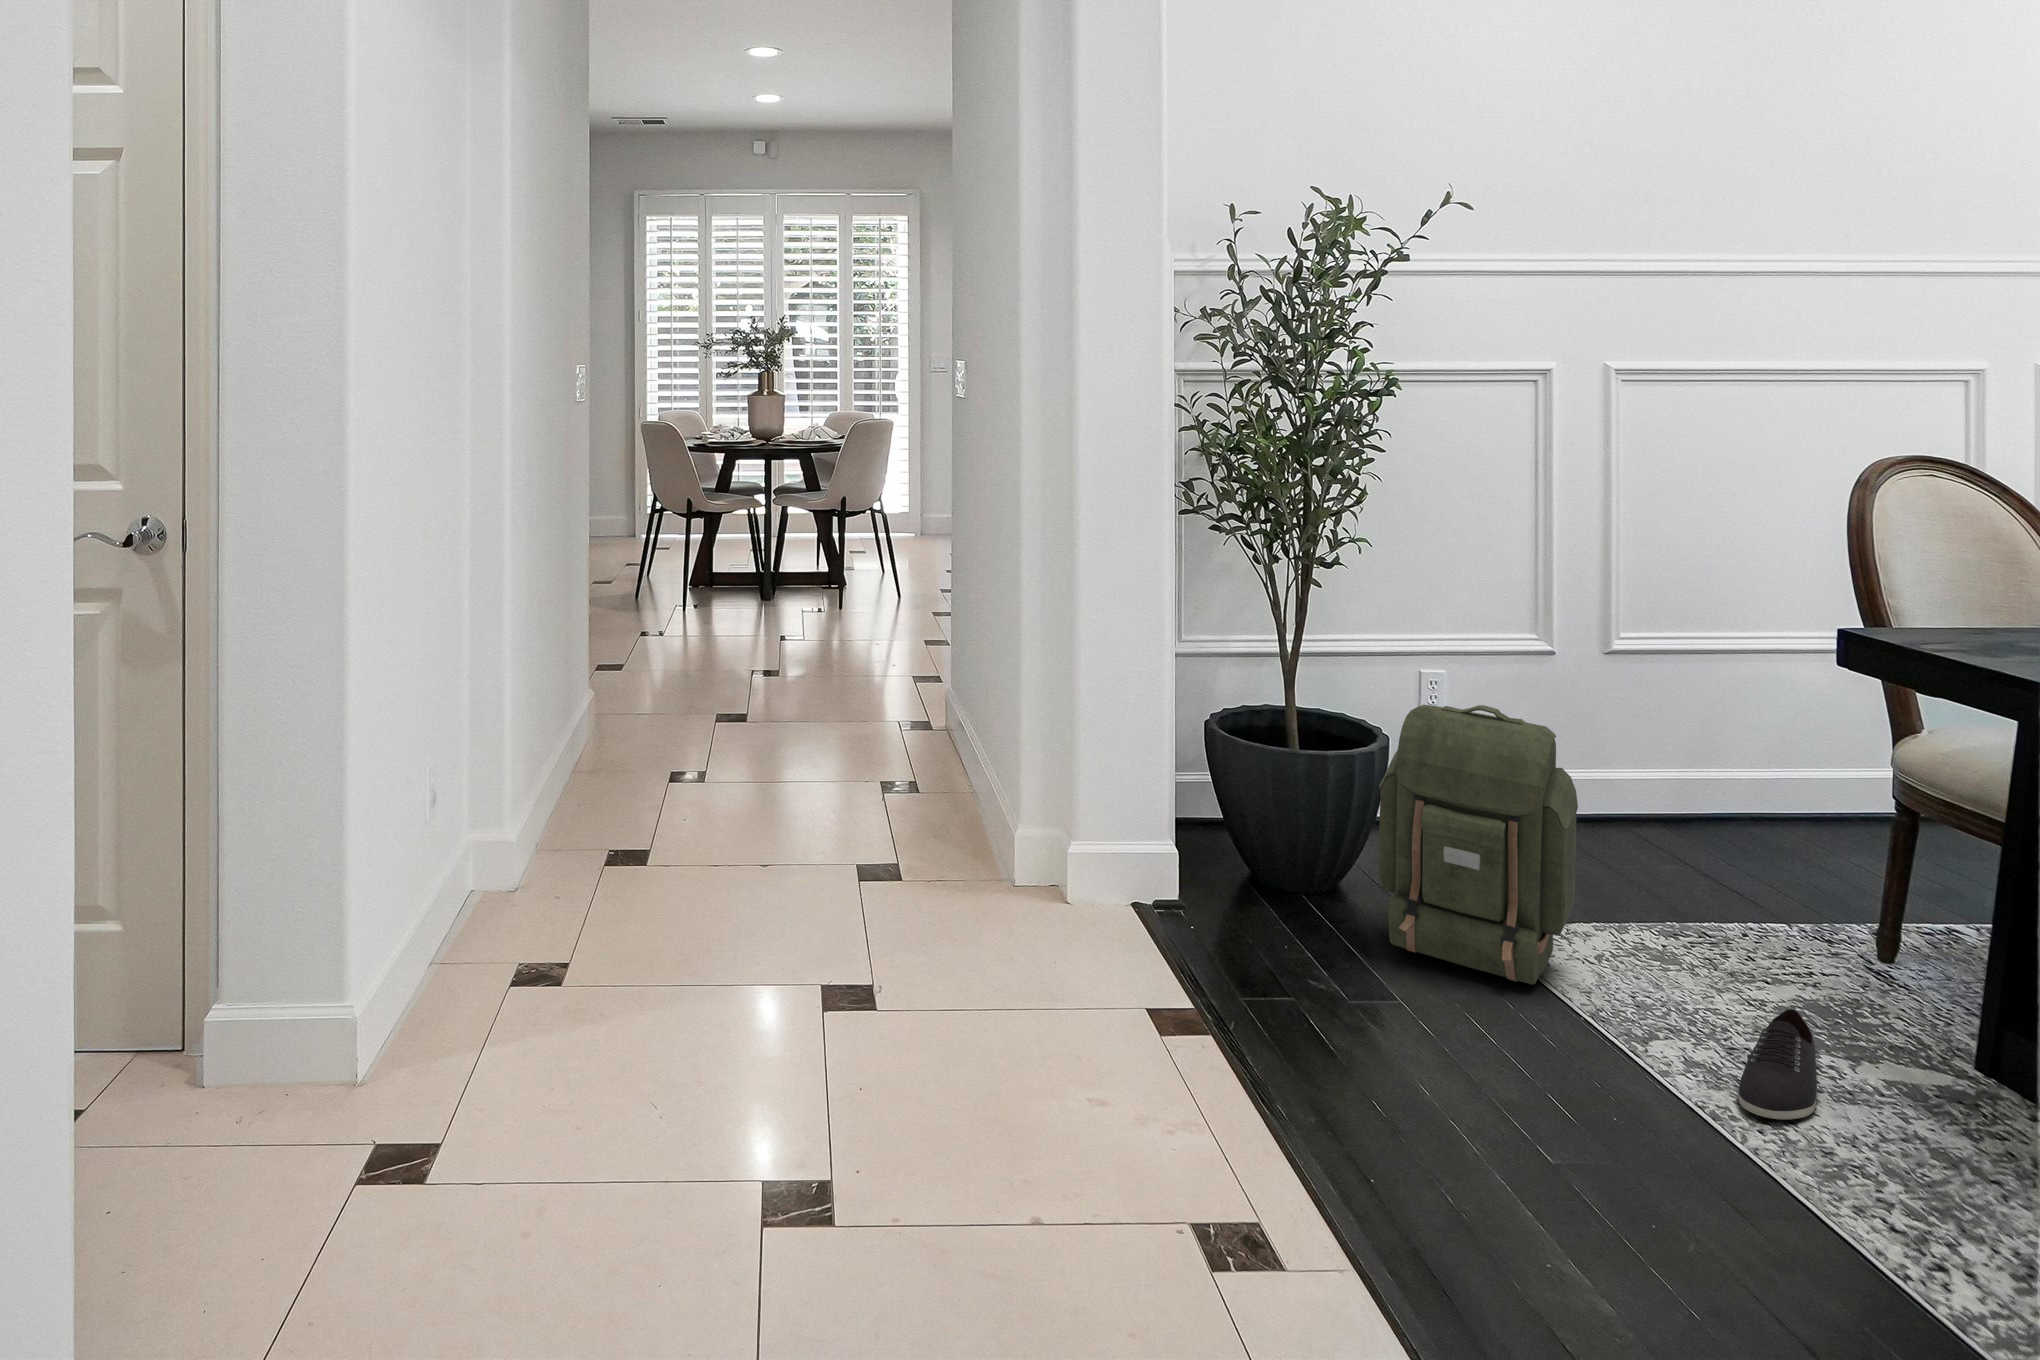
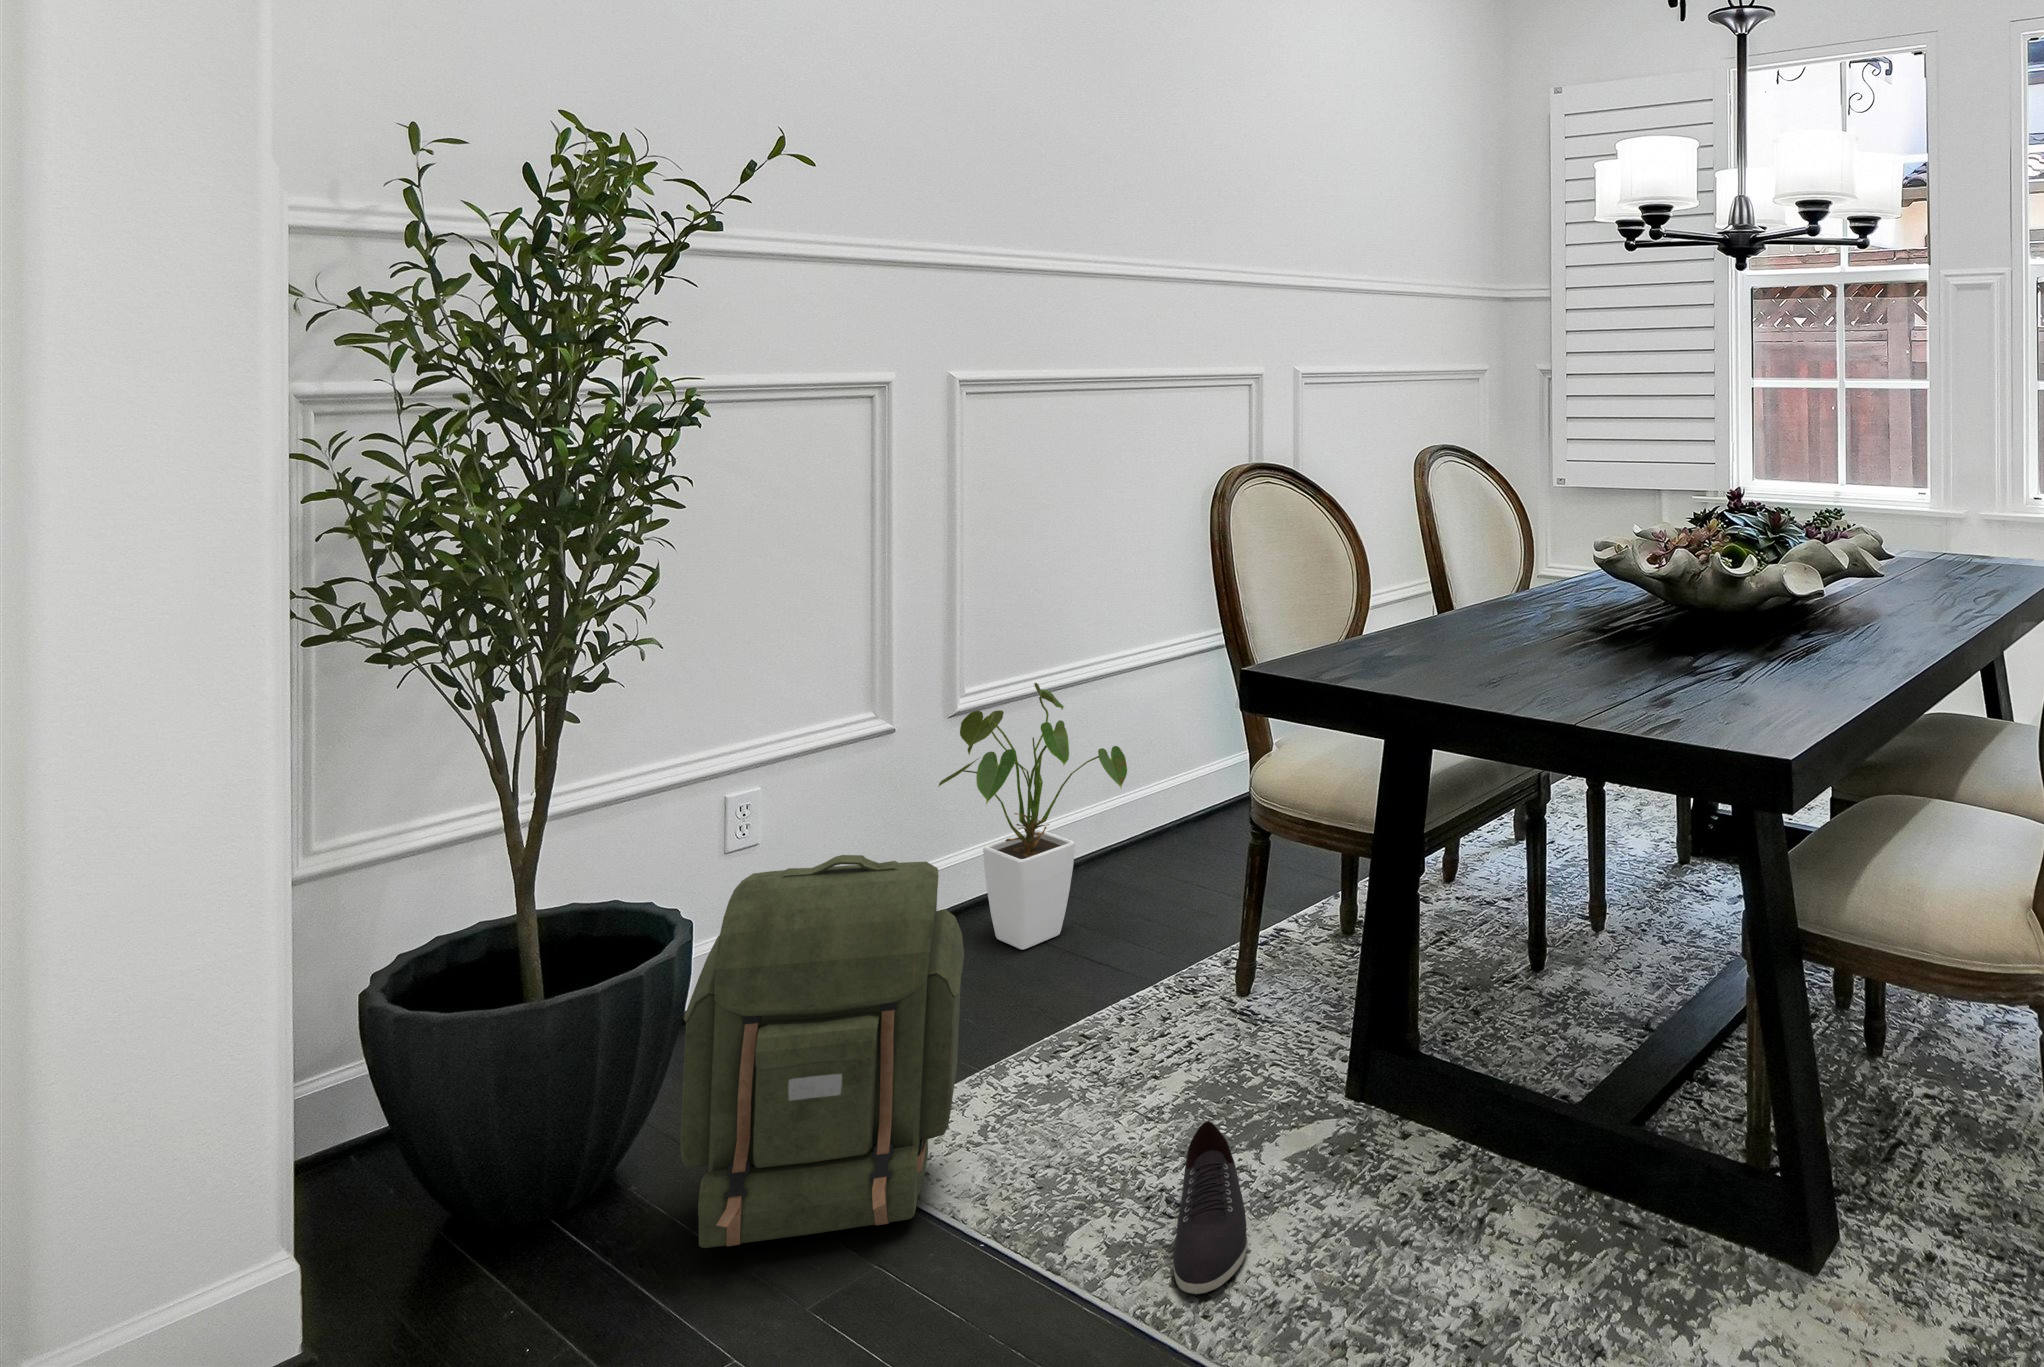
house plant: none [1591,642,1767,867] -> present [939,683,1127,950]

